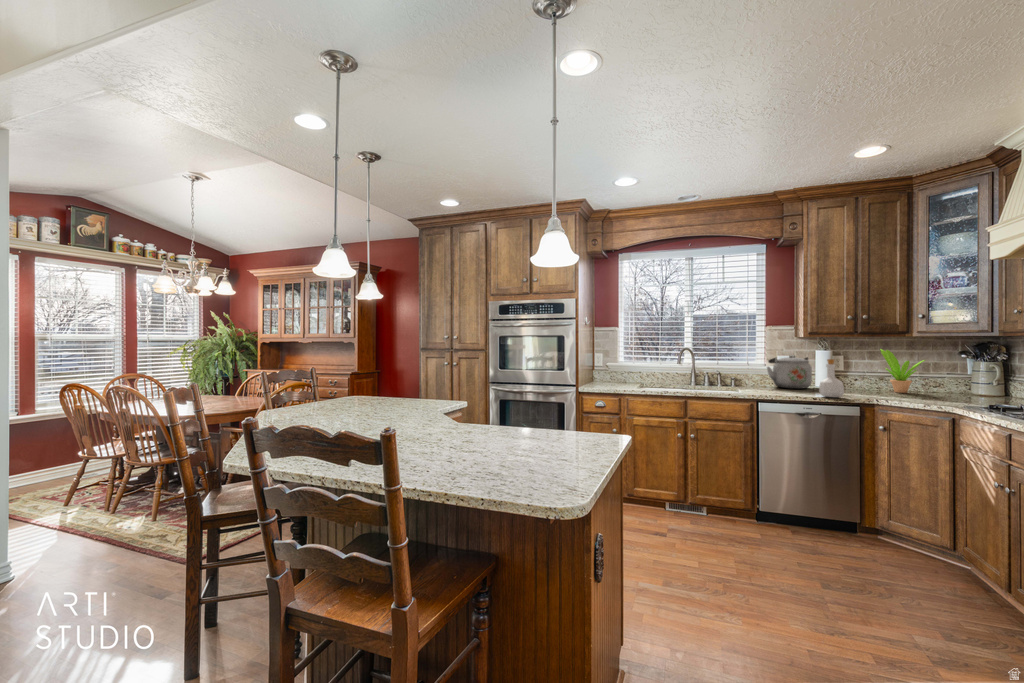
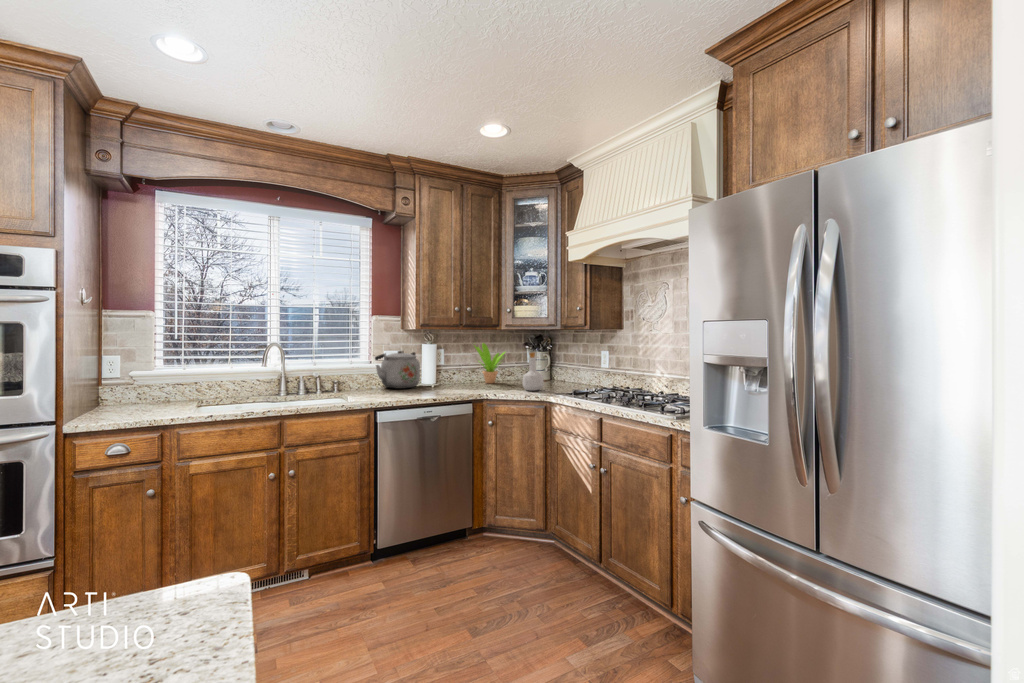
bottle: present [819,359,844,397] -> present [523,352,544,391]

